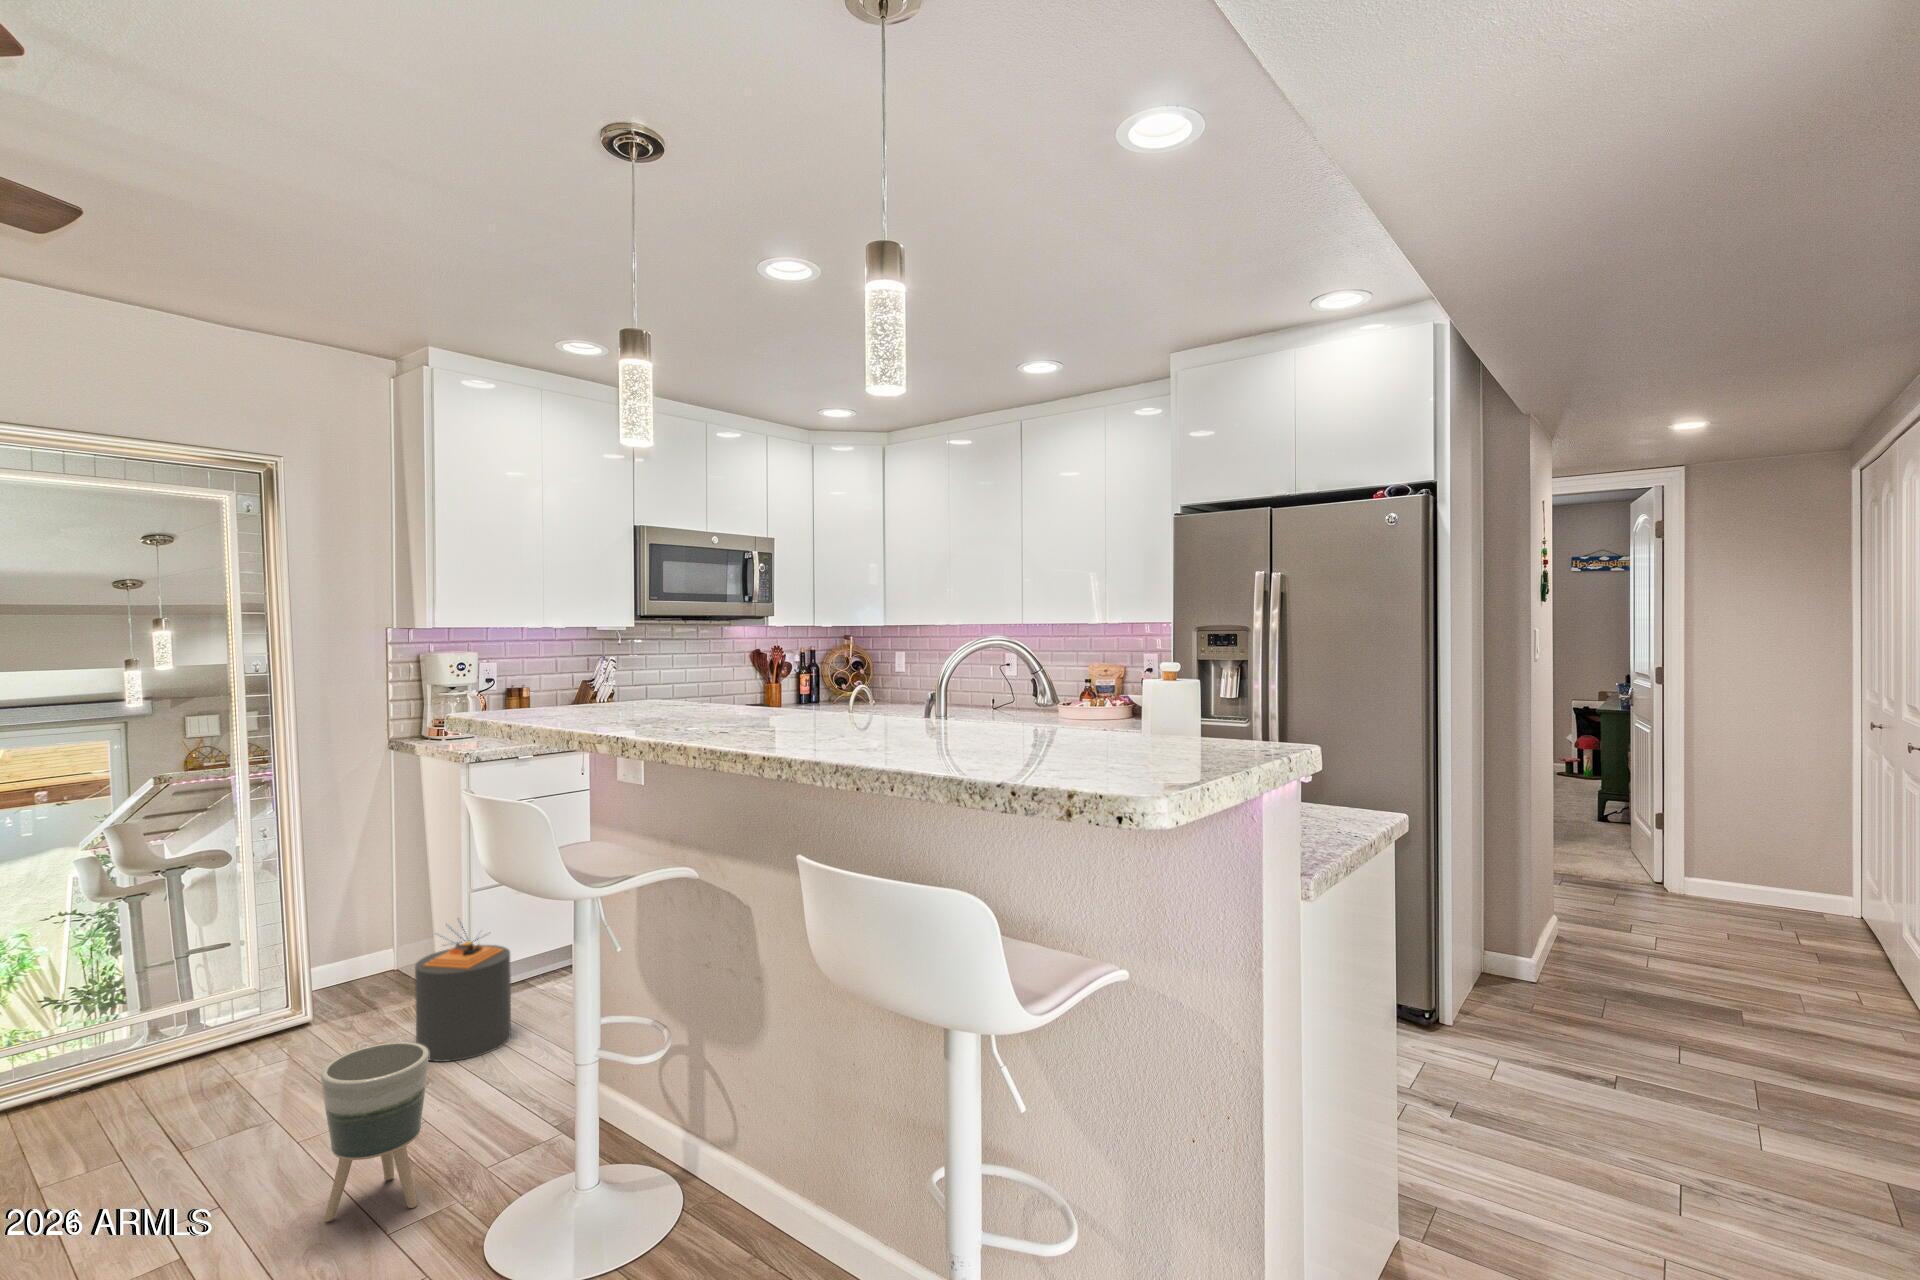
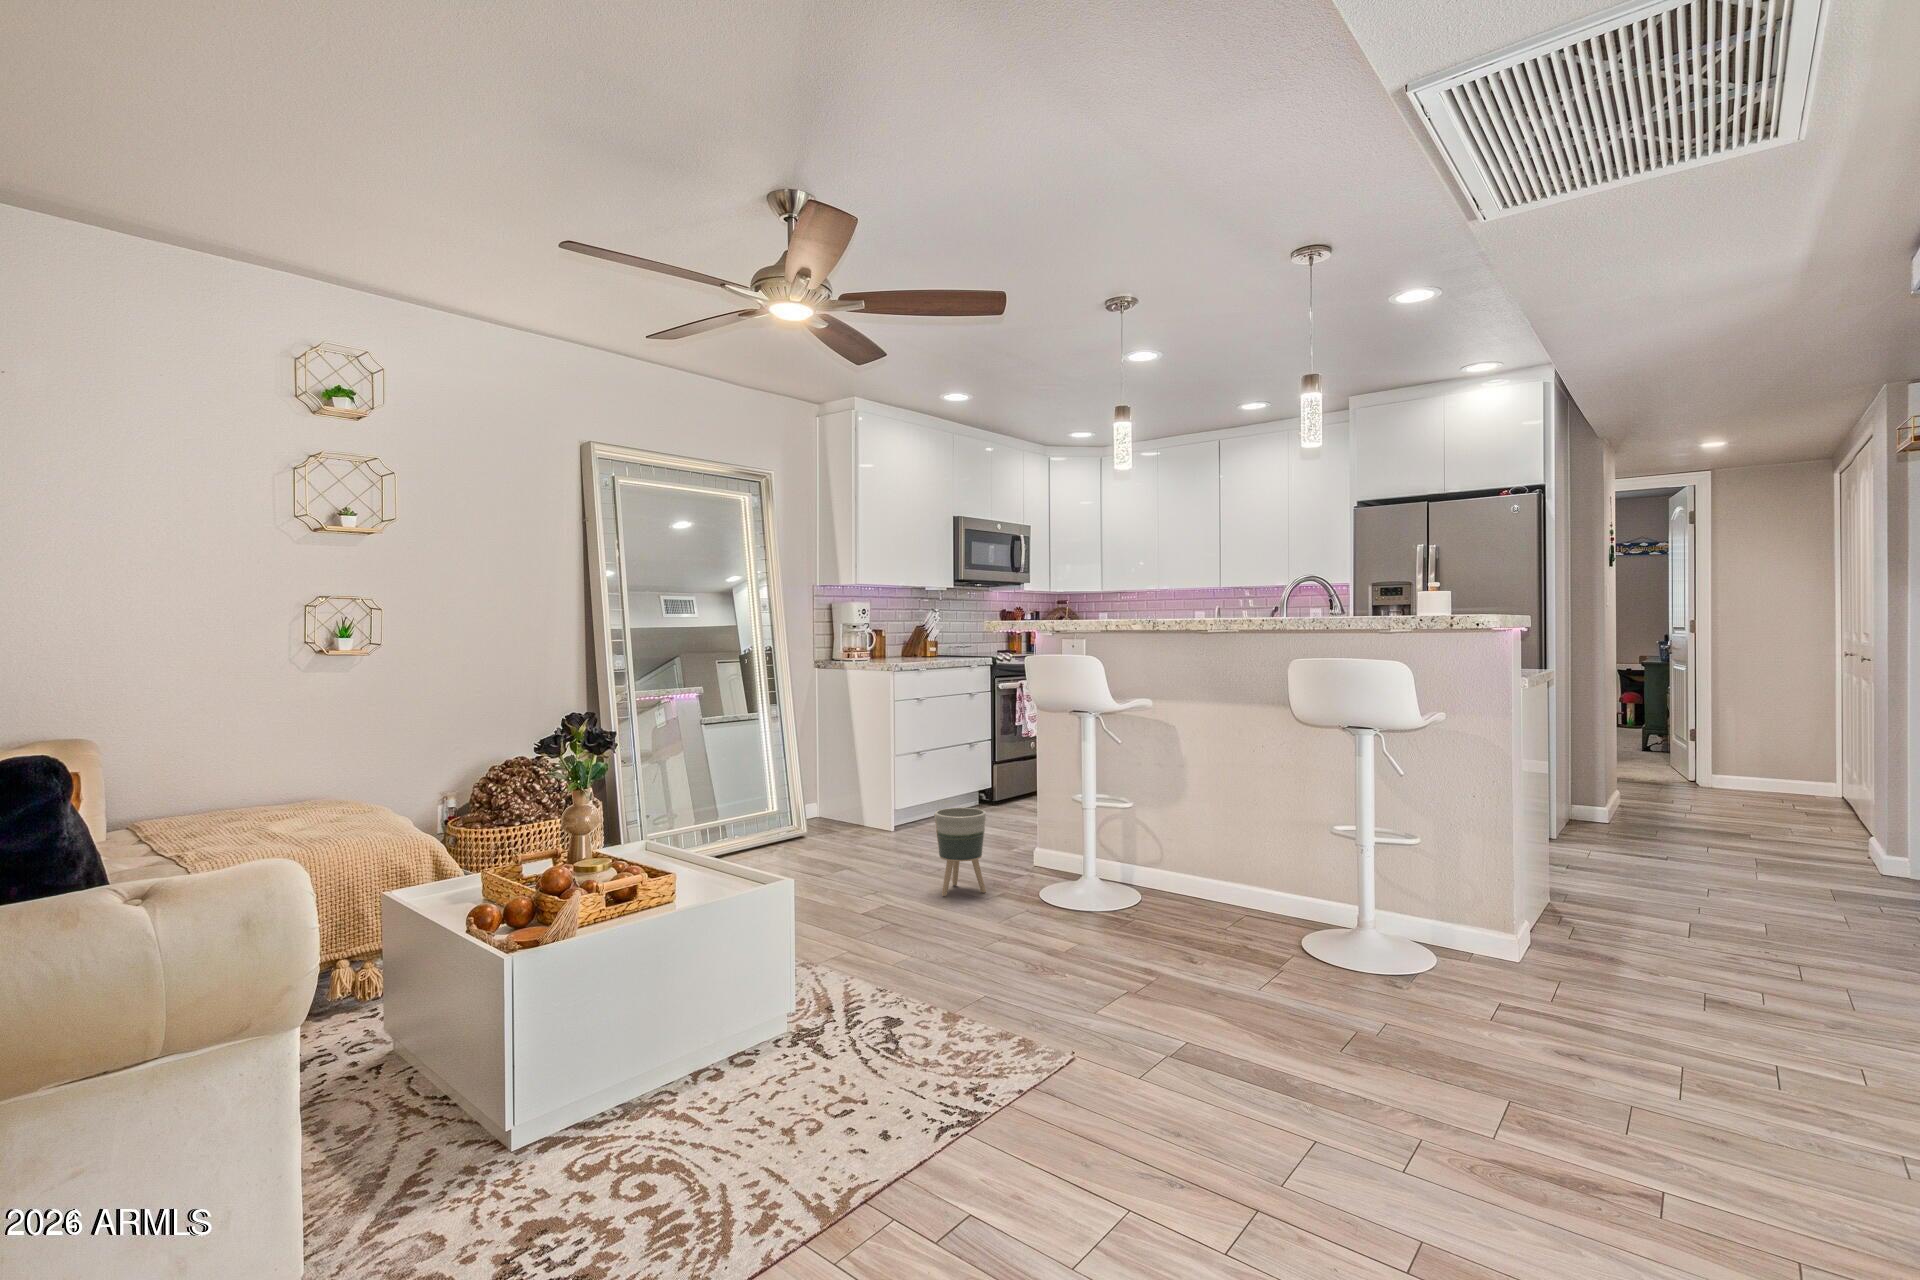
trash can: present [415,918,511,1062] -> none [888,765,943,851]

